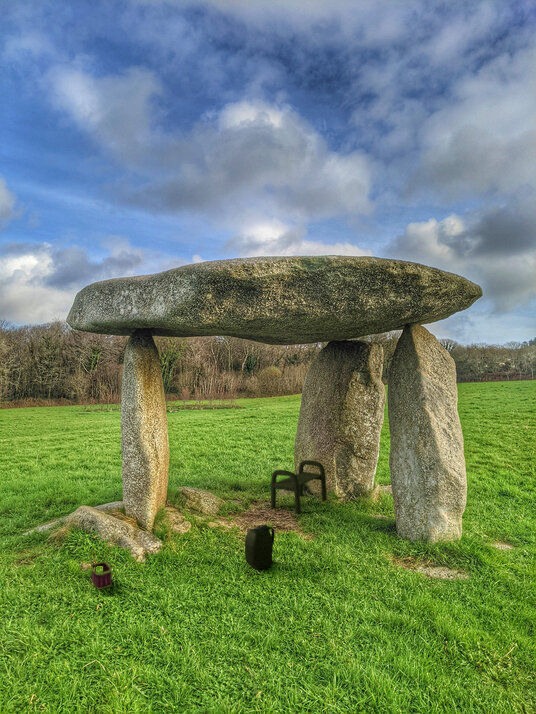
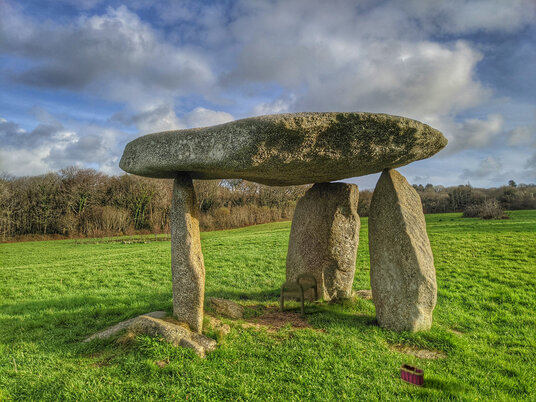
backpack: present [245,525,275,569] -> none [288,325,312,360]
basket: present [90,546,112,589] -> present [400,351,425,387]

